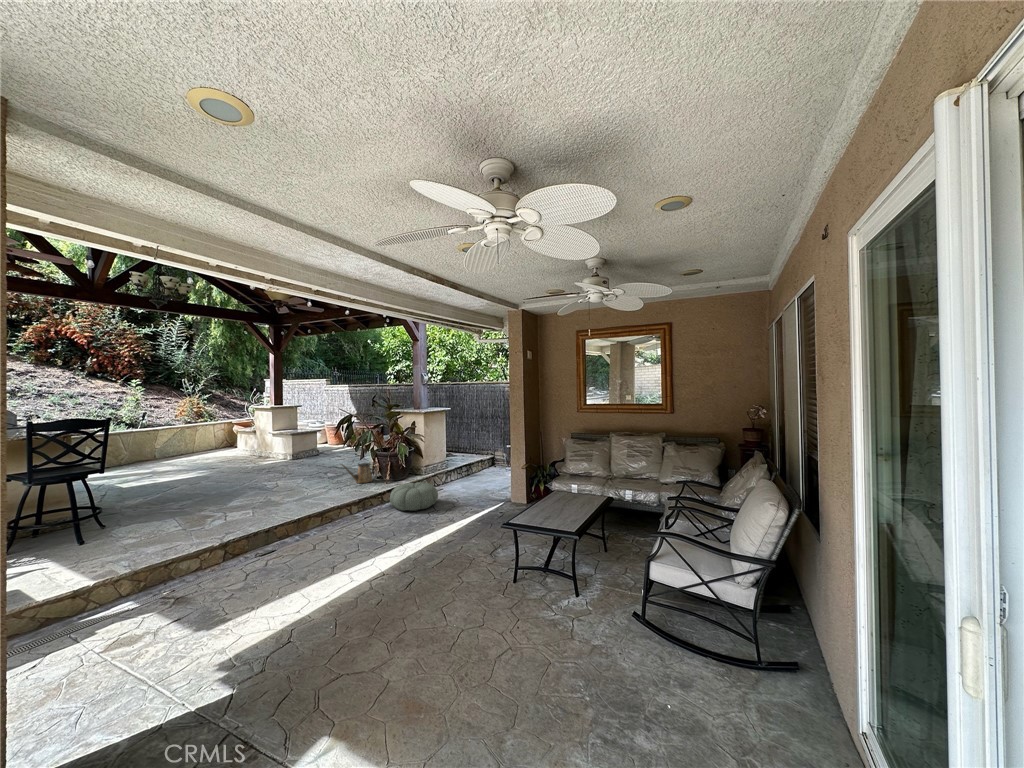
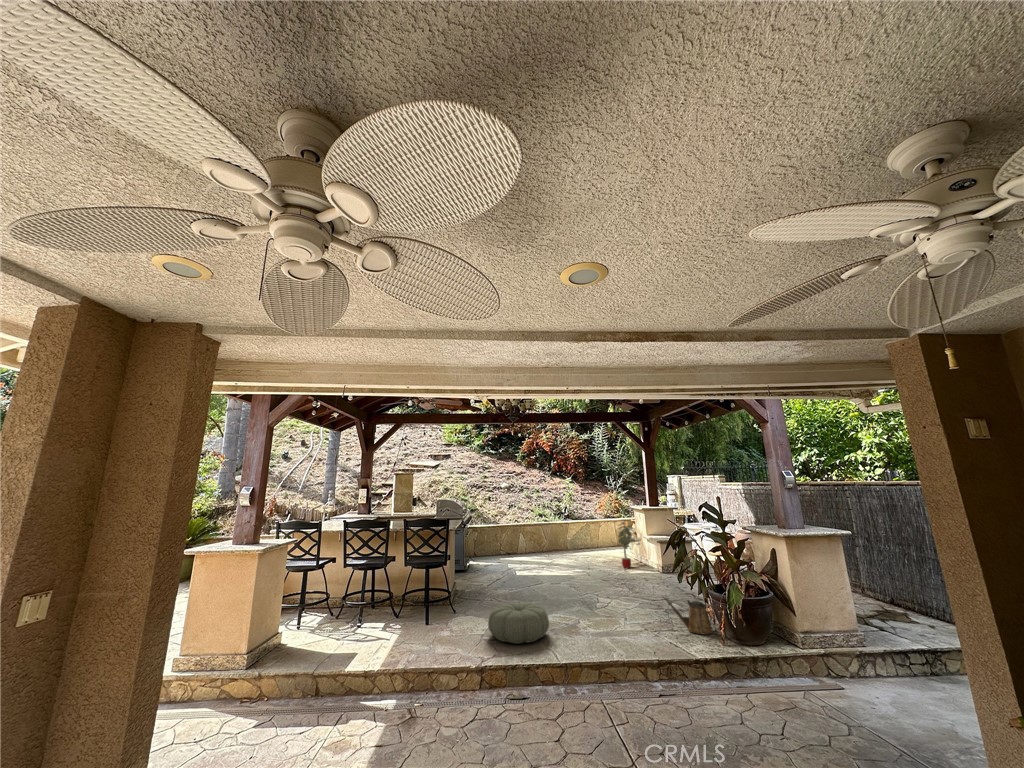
potted tree: none [242,418,270,461] -> present [618,520,641,568]
pouf: present [390,482,438,511] -> present [488,602,549,644]

